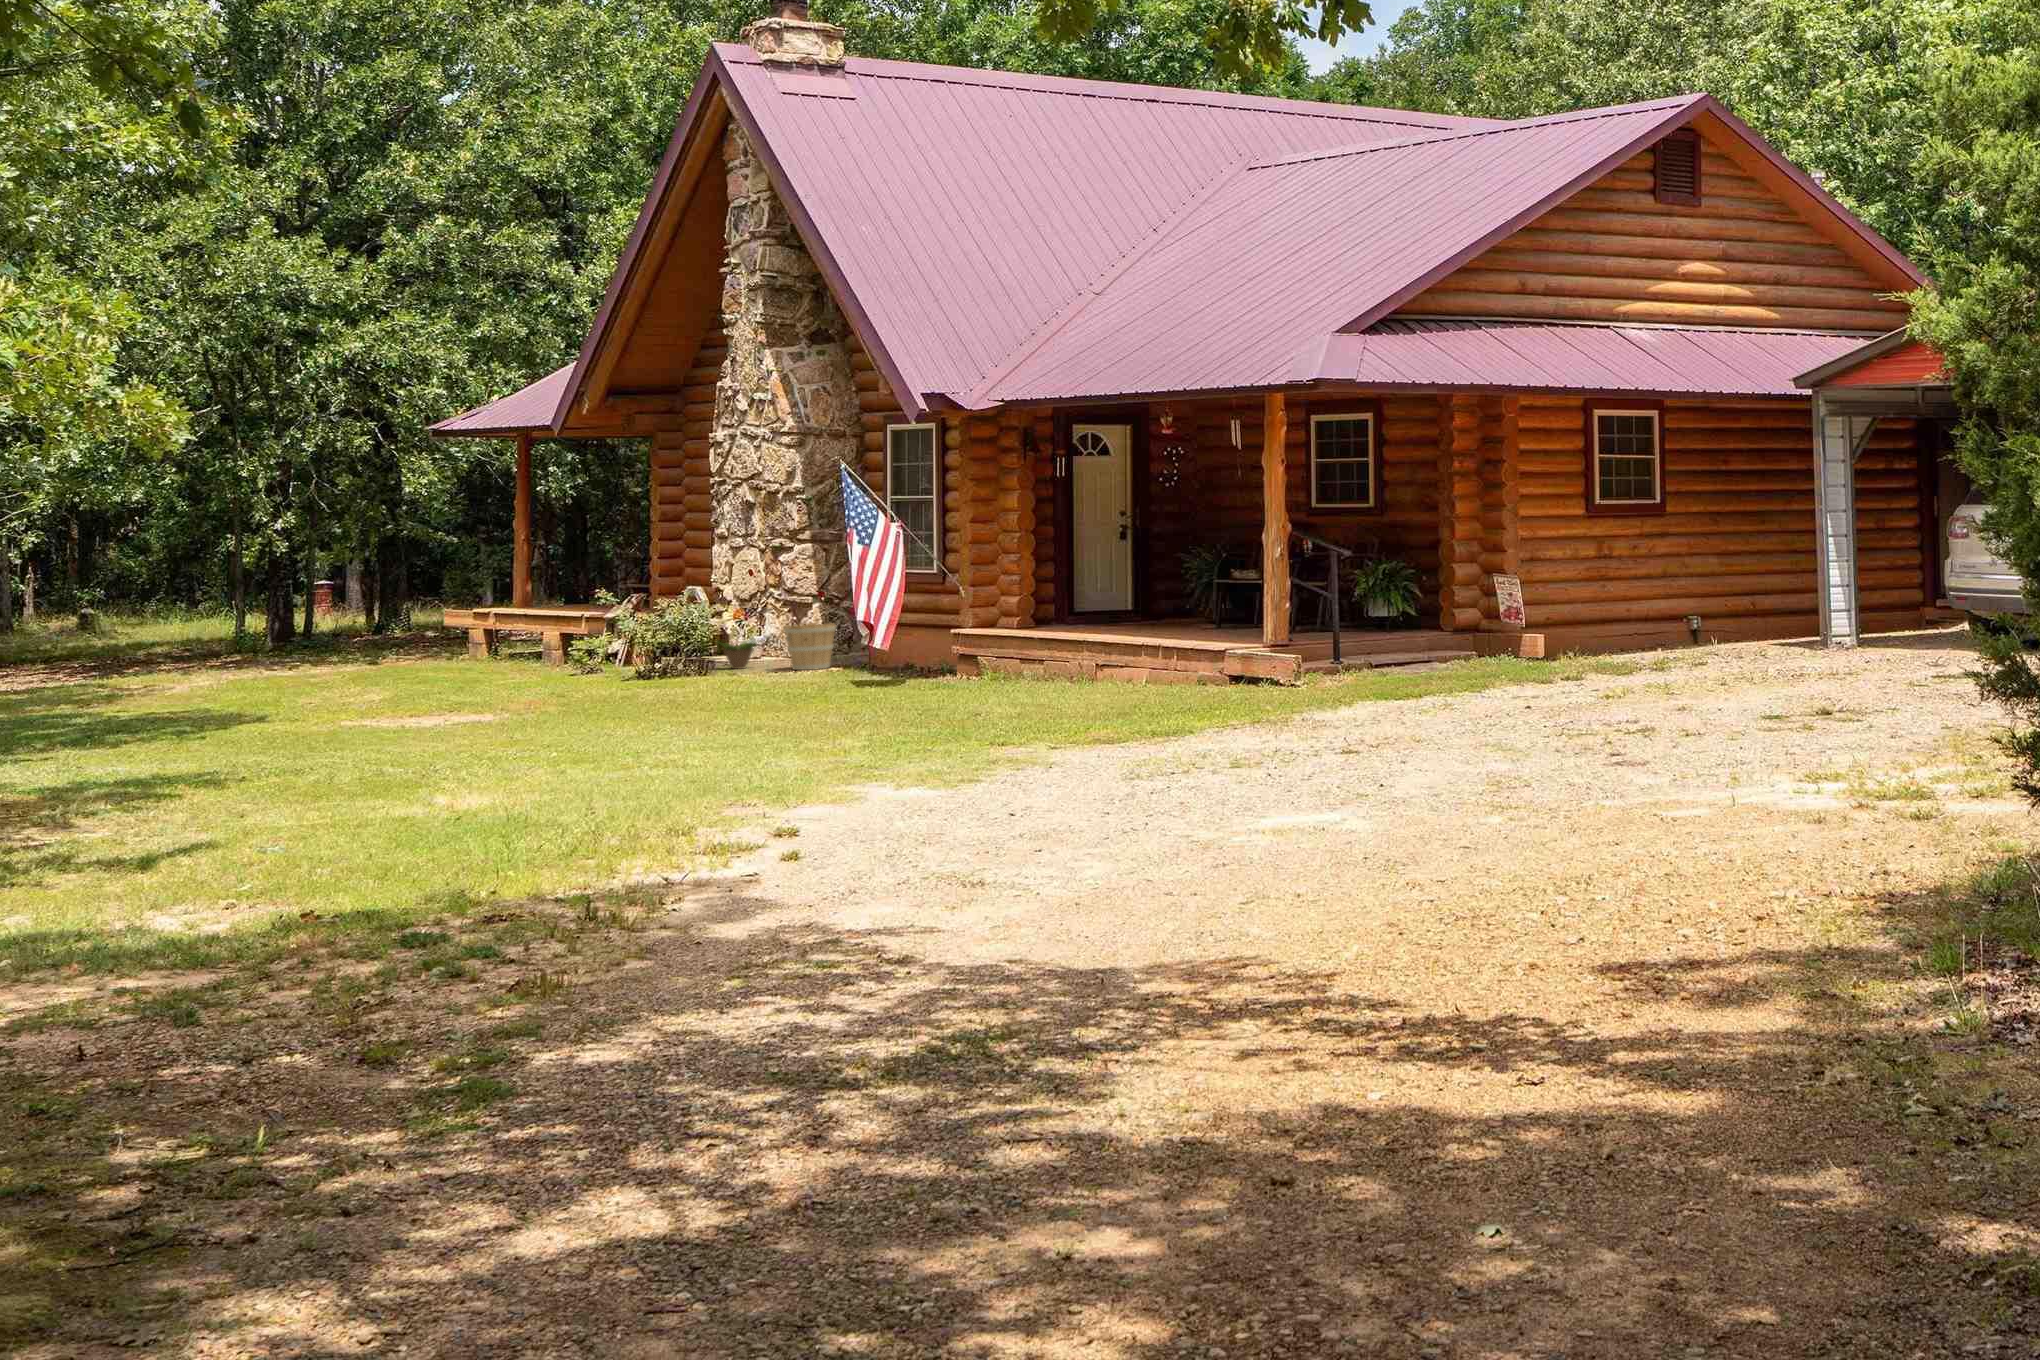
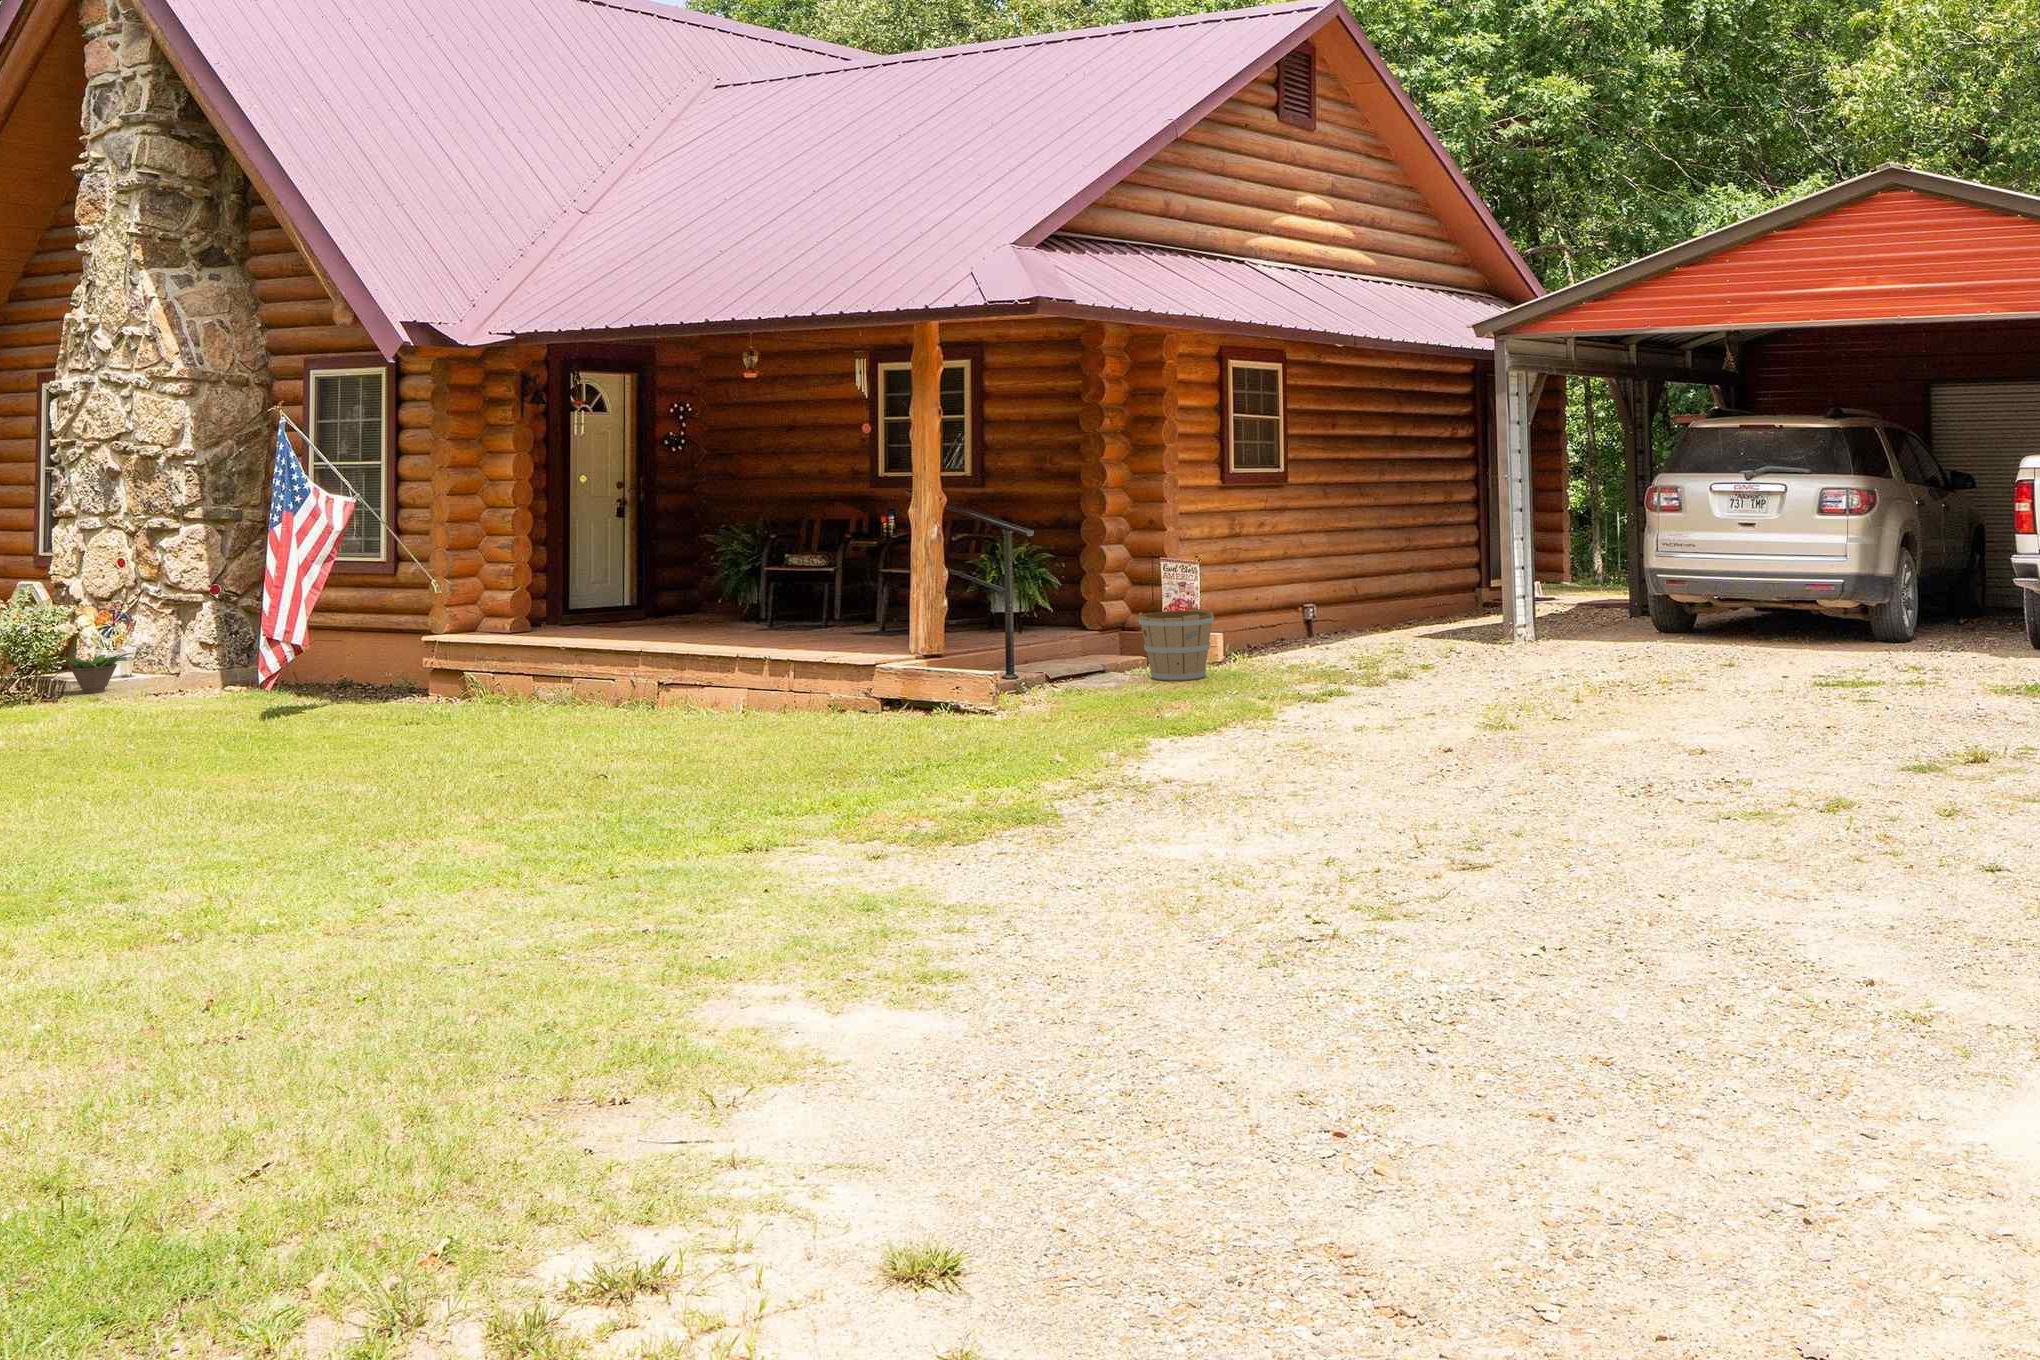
wooden bucket: present [784,623,836,670] -> present [1138,609,1214,681]

